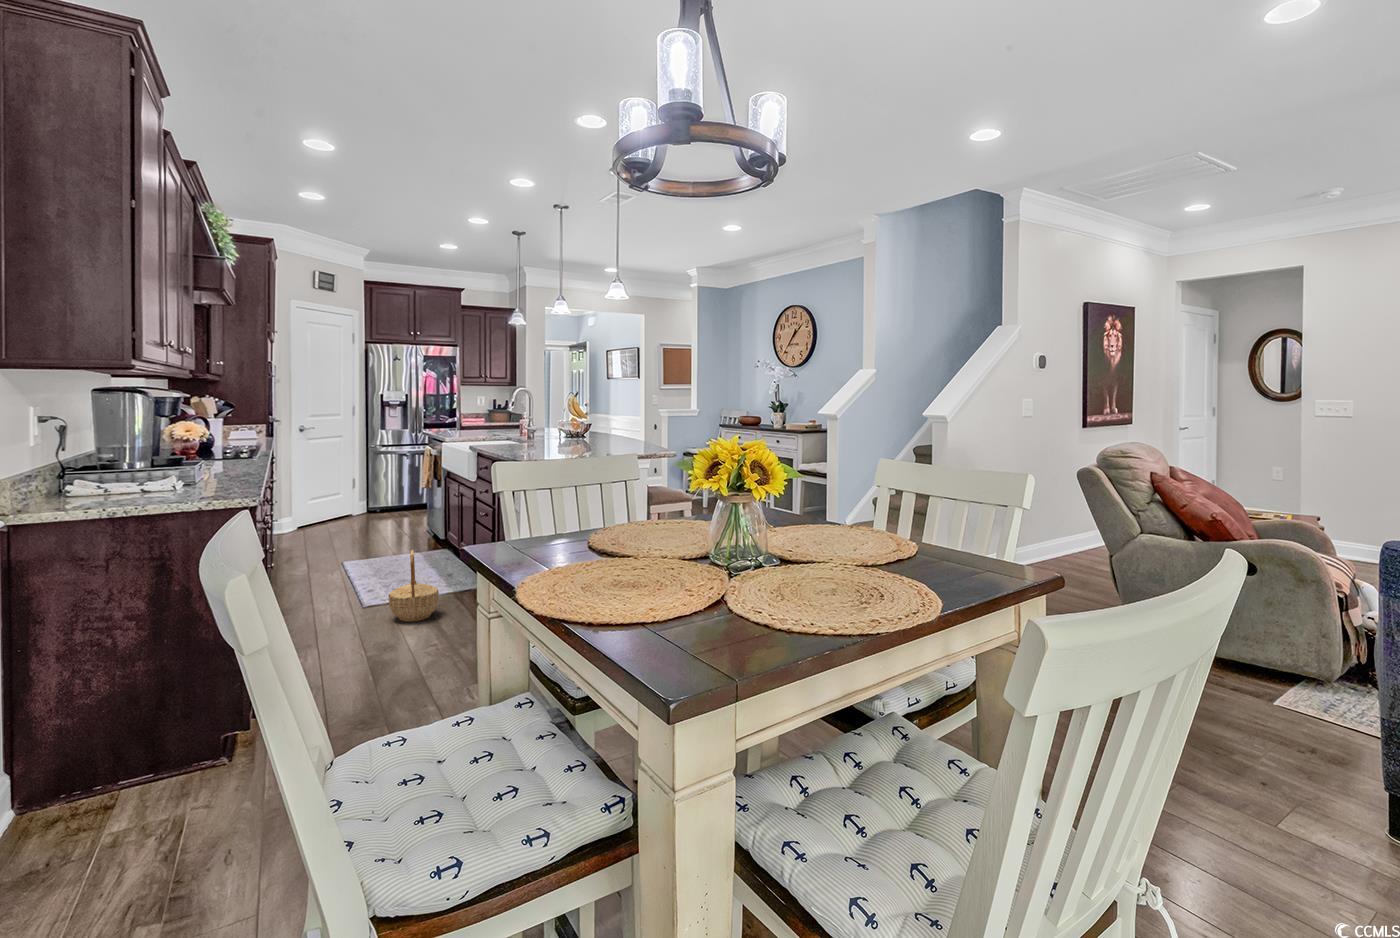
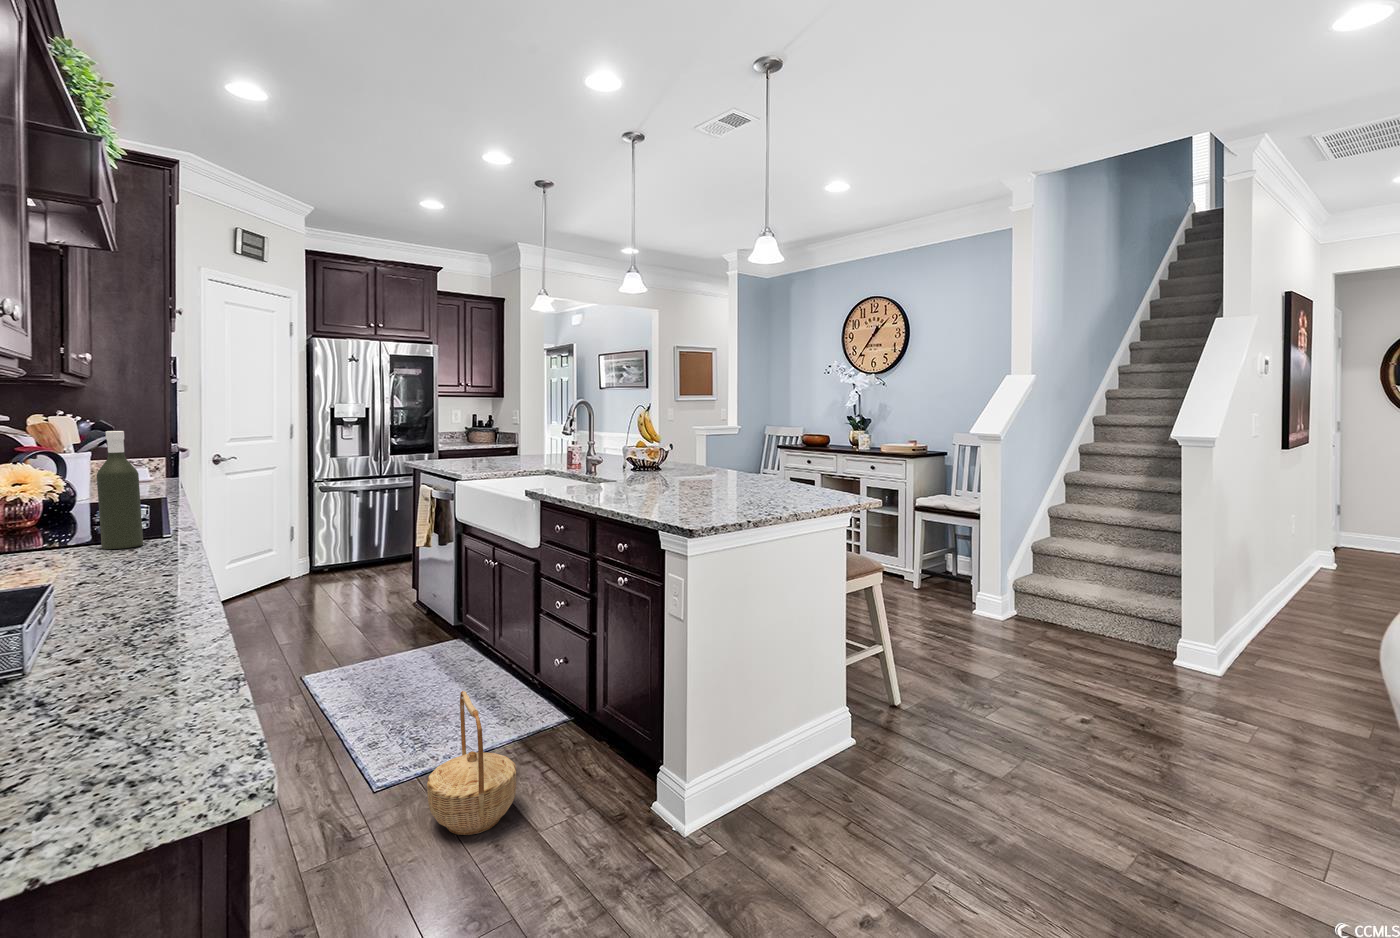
bottle: none [227,405,248,462] -> present [97,431,143,549]

